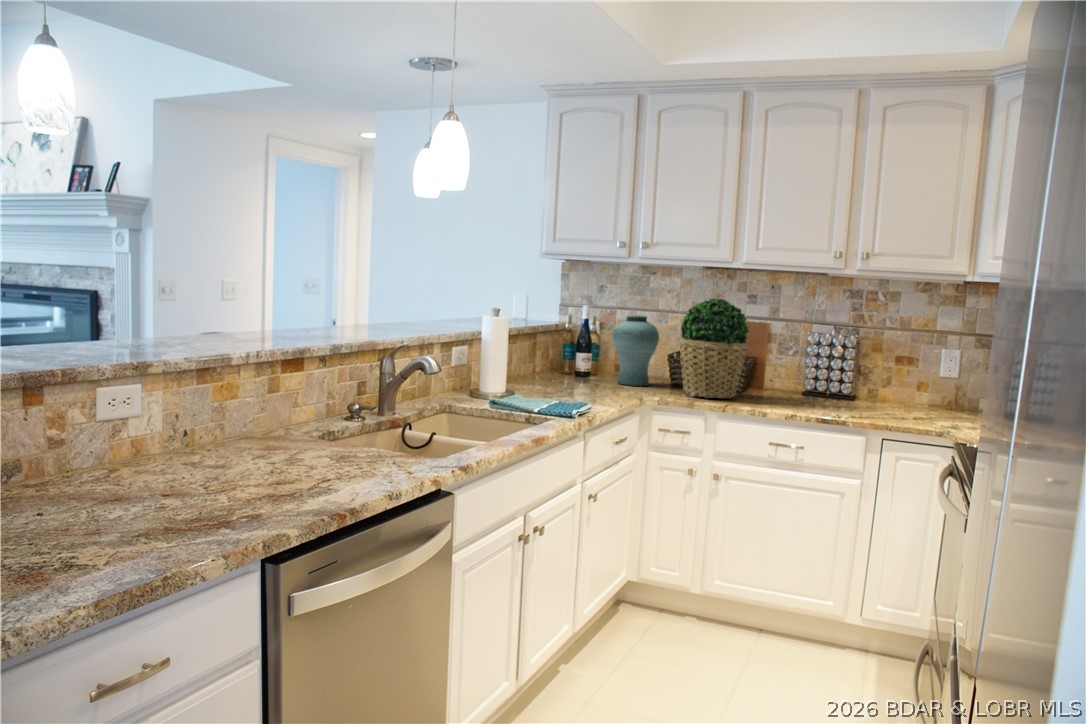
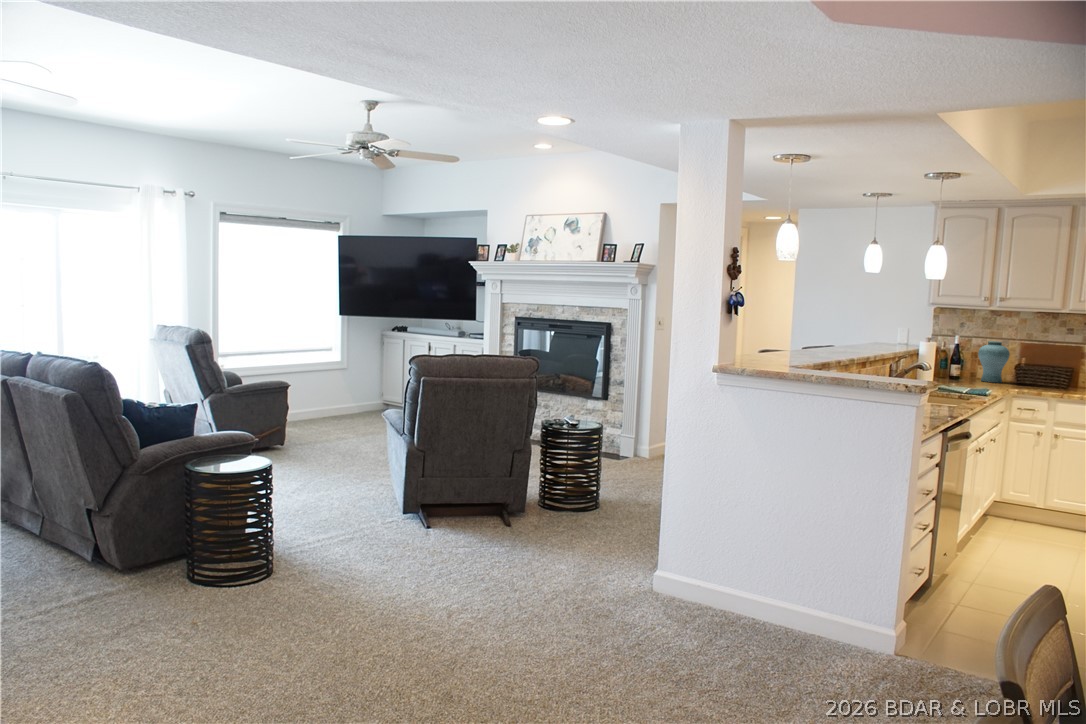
potted plant: present [680,299,748,398] -> none [1028,333,1074,390]

